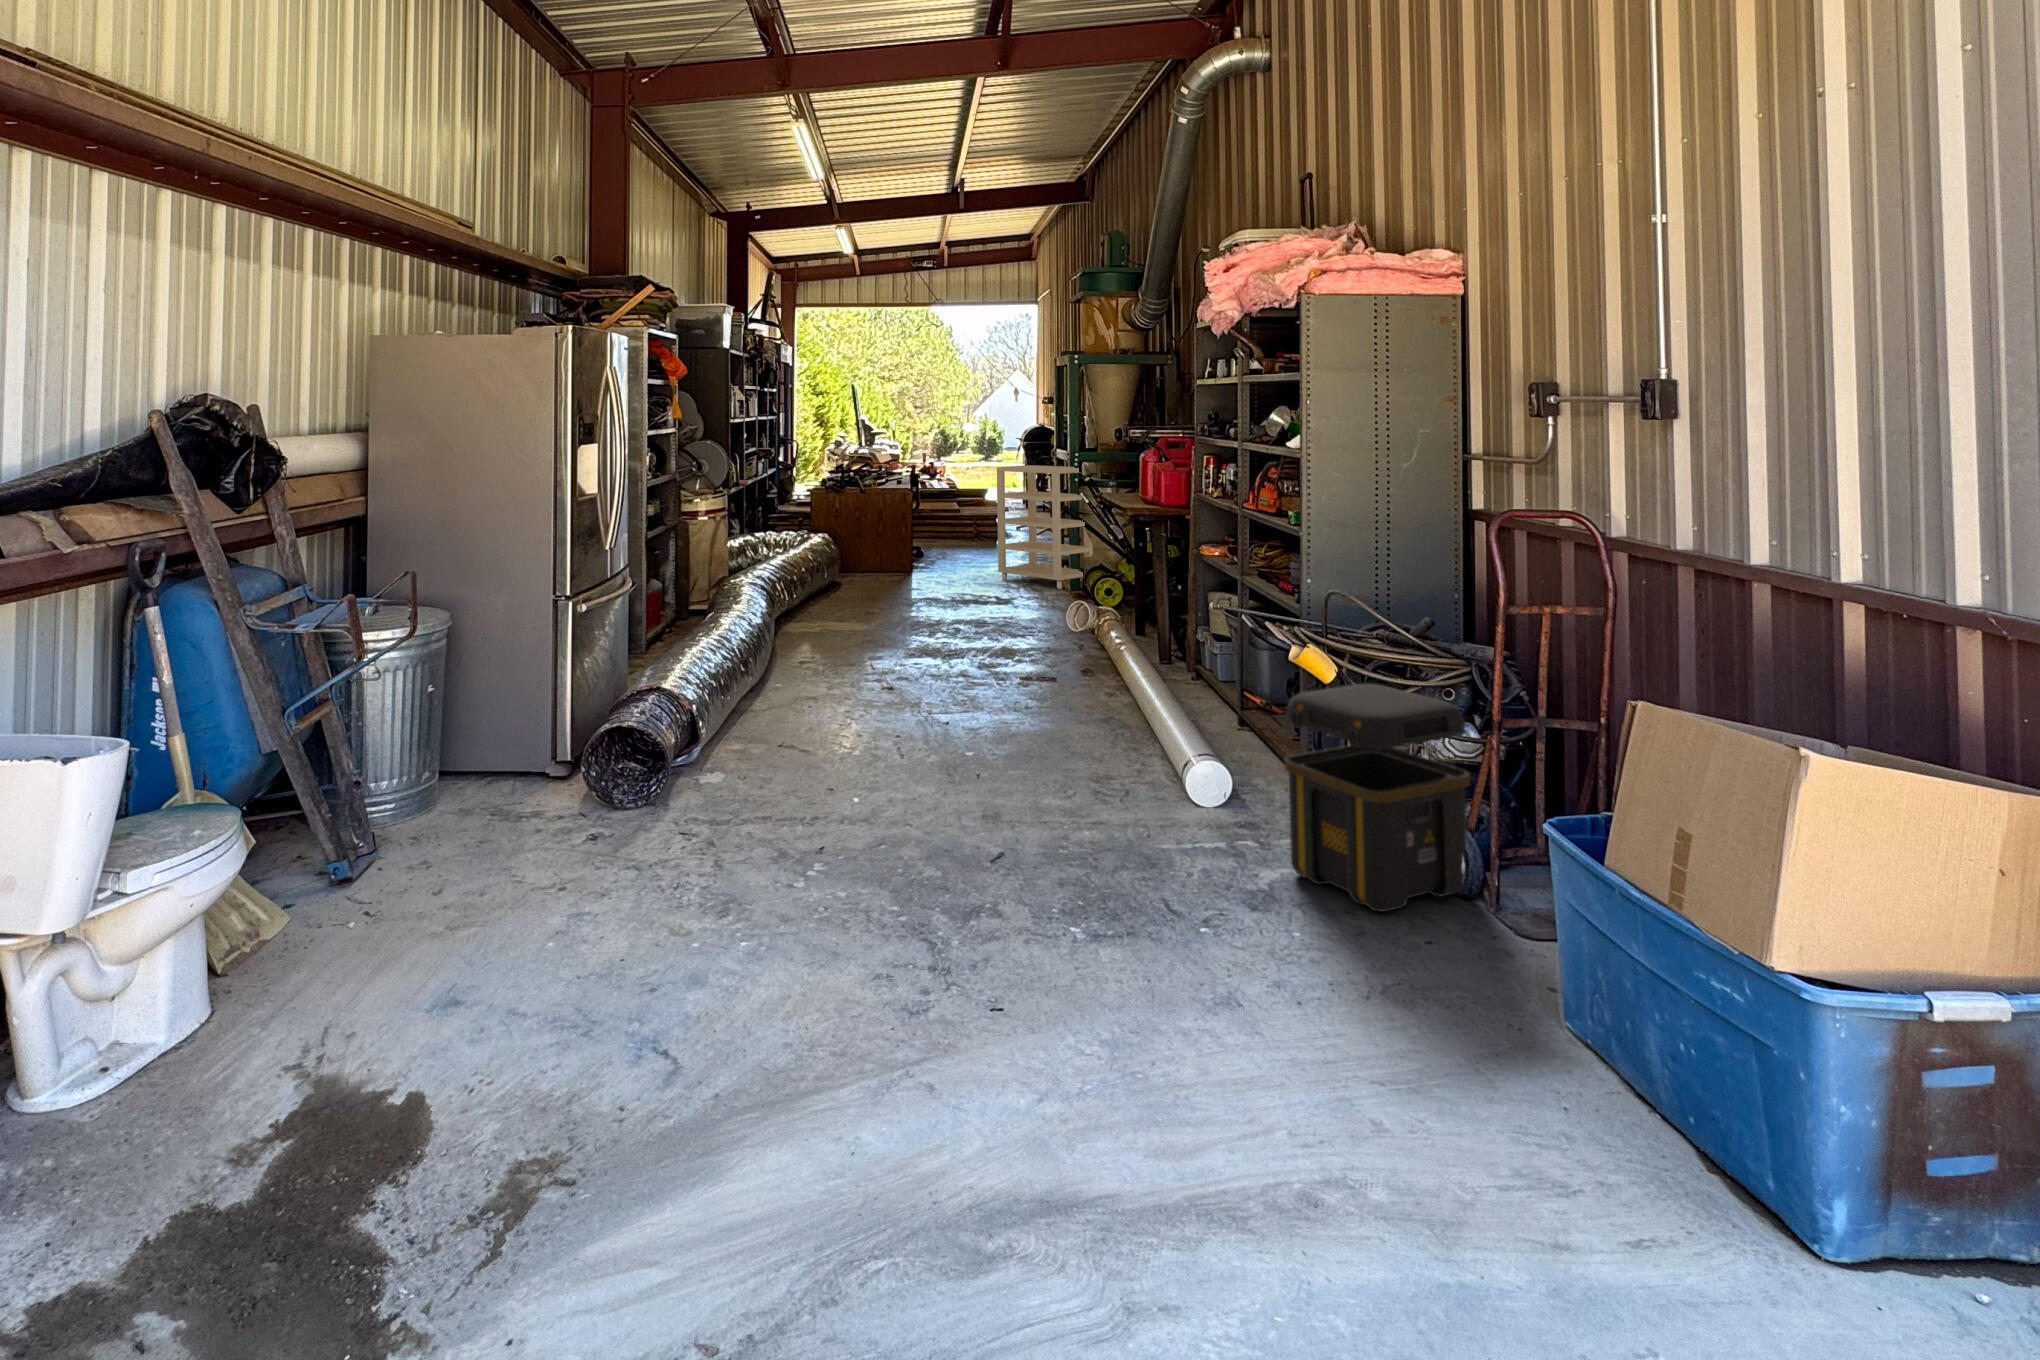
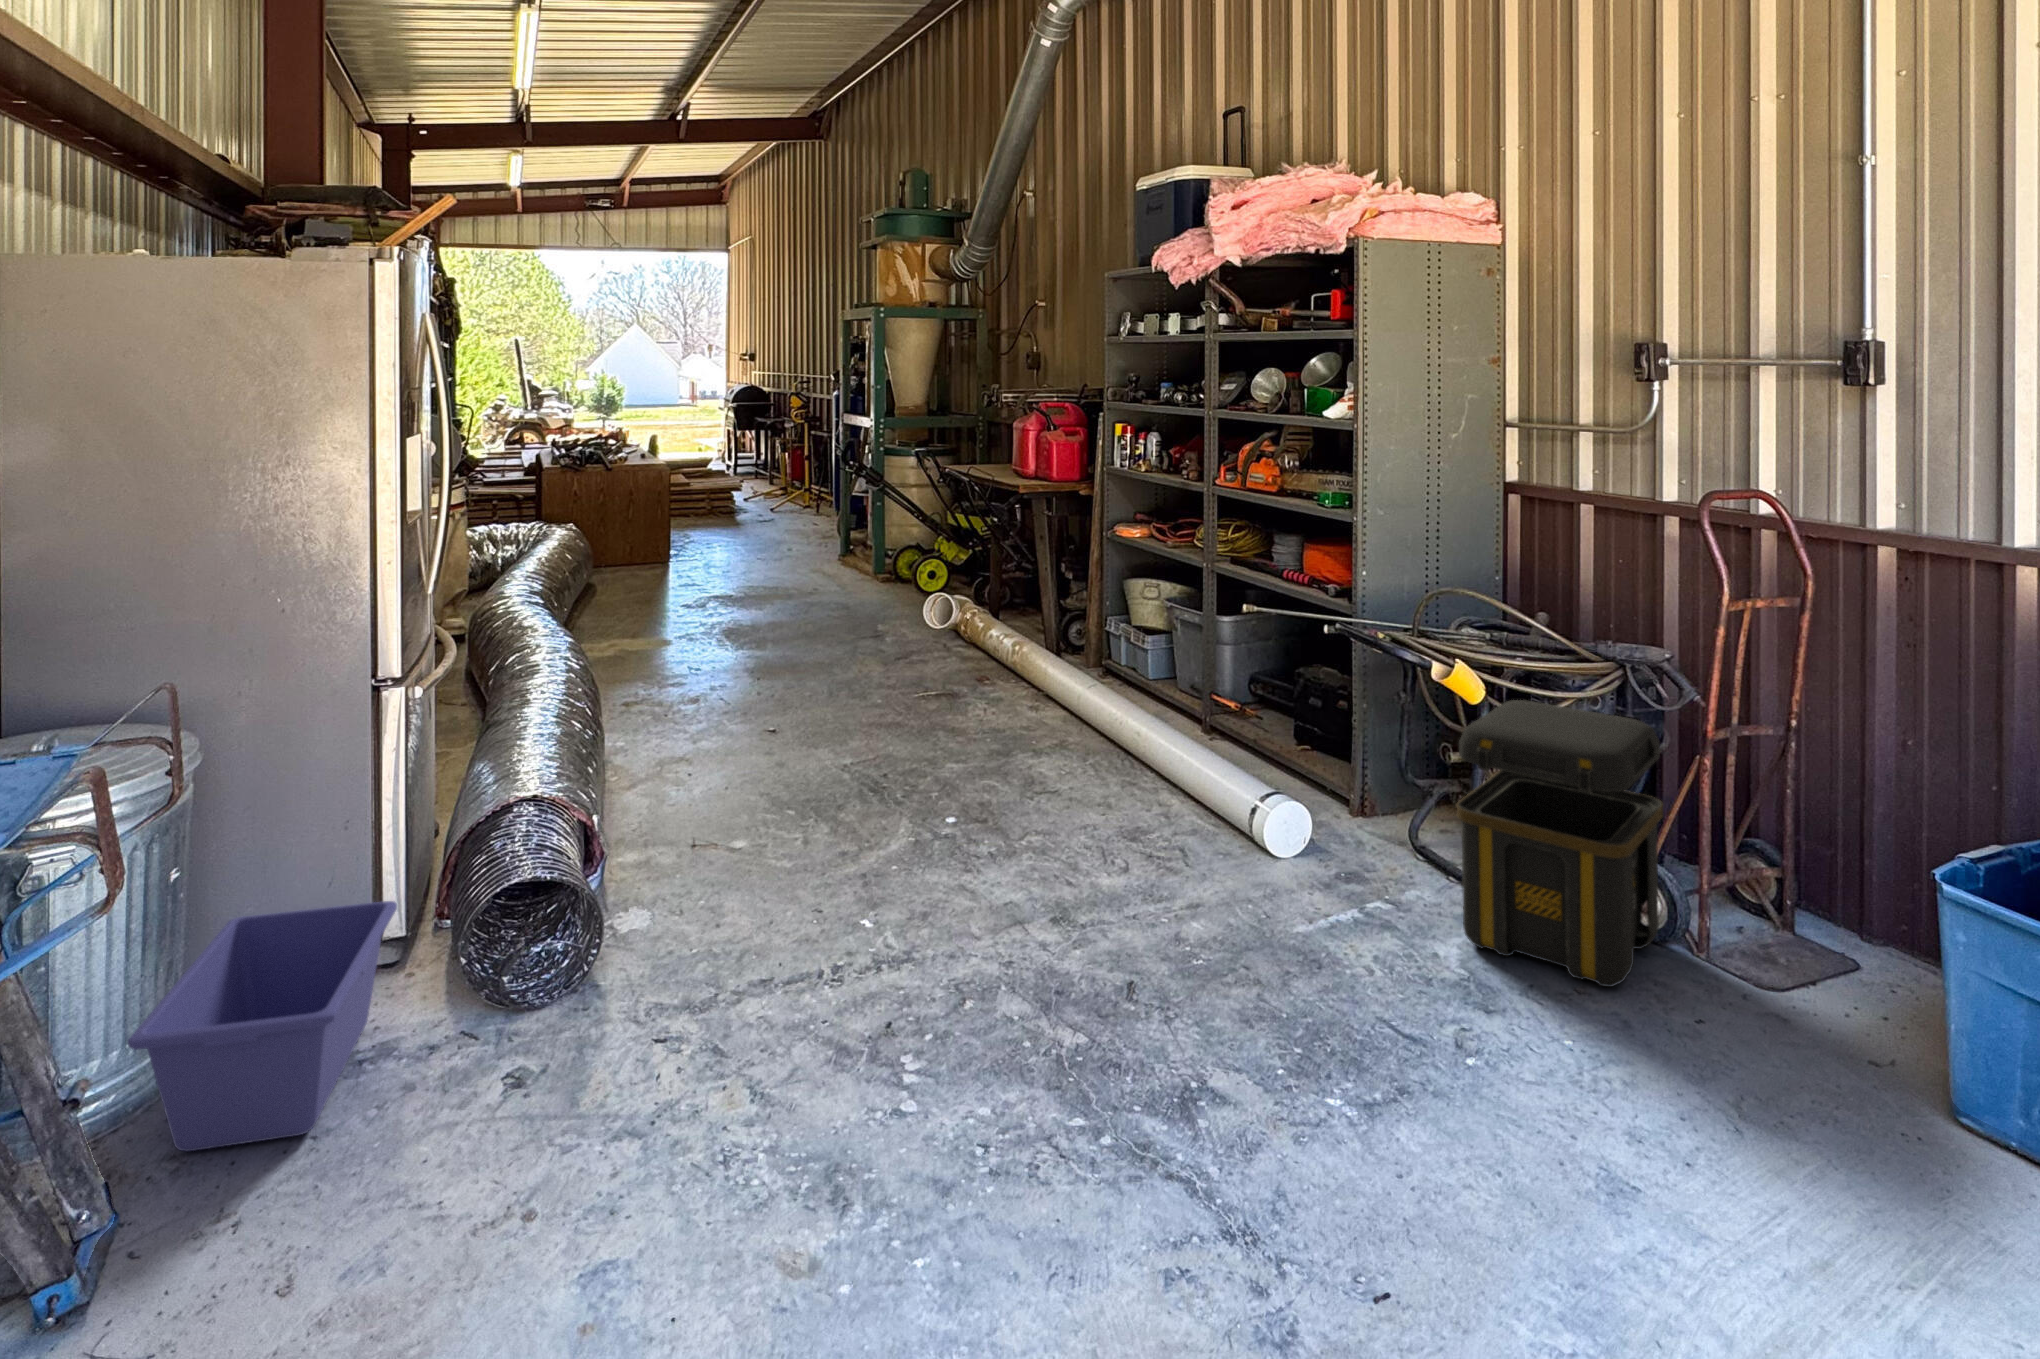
shelving unit: present [997,465,1093,589] -> none [771,432,883,572]
storage bin: none [391,727,554,841] -> present [128,901,397,1151]

